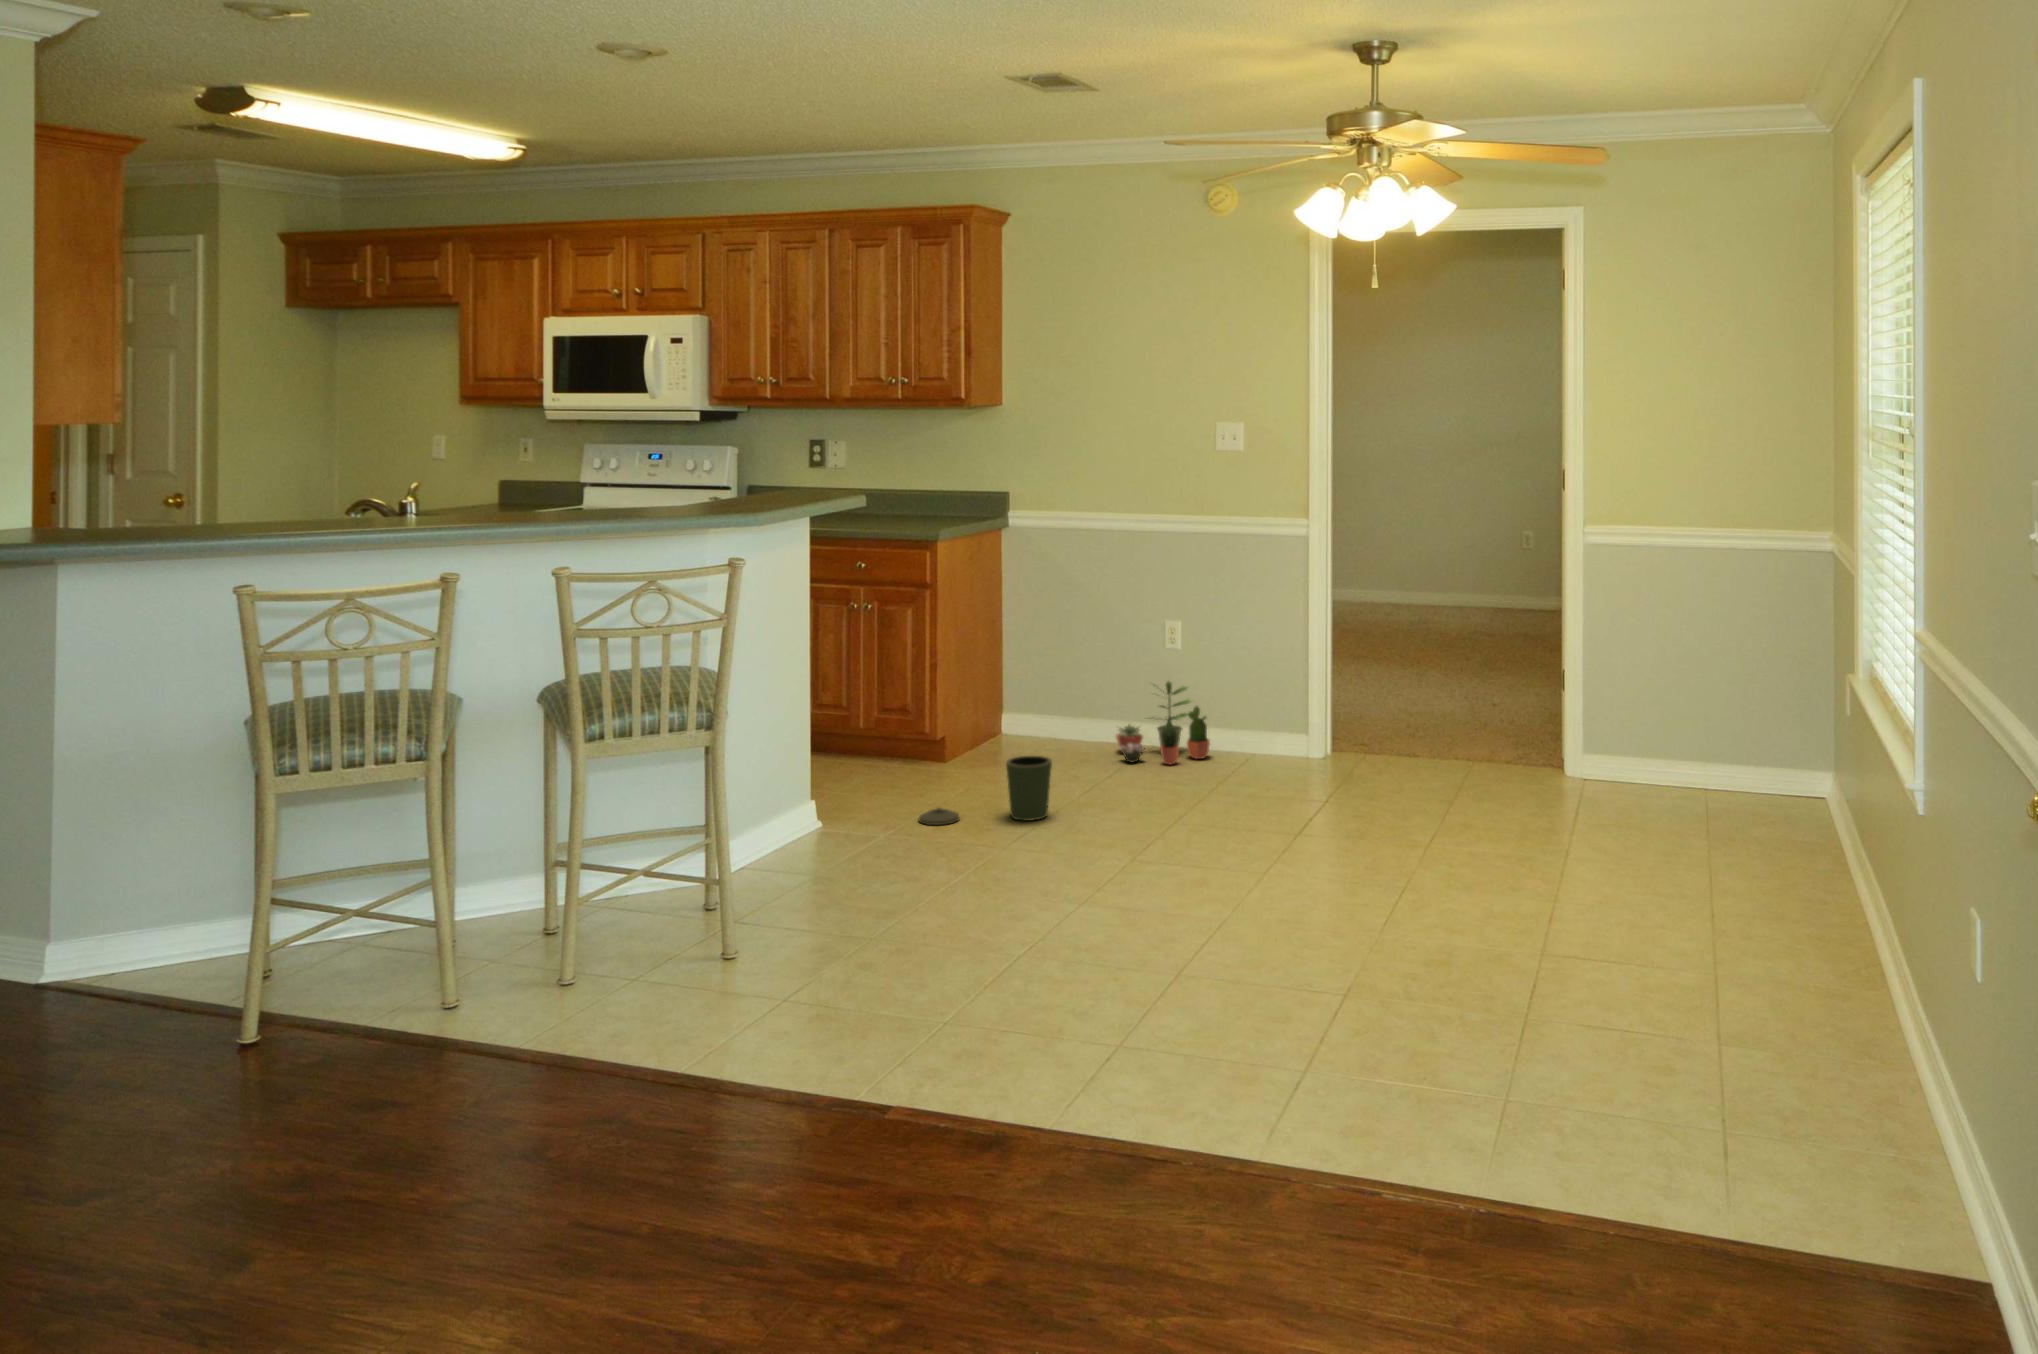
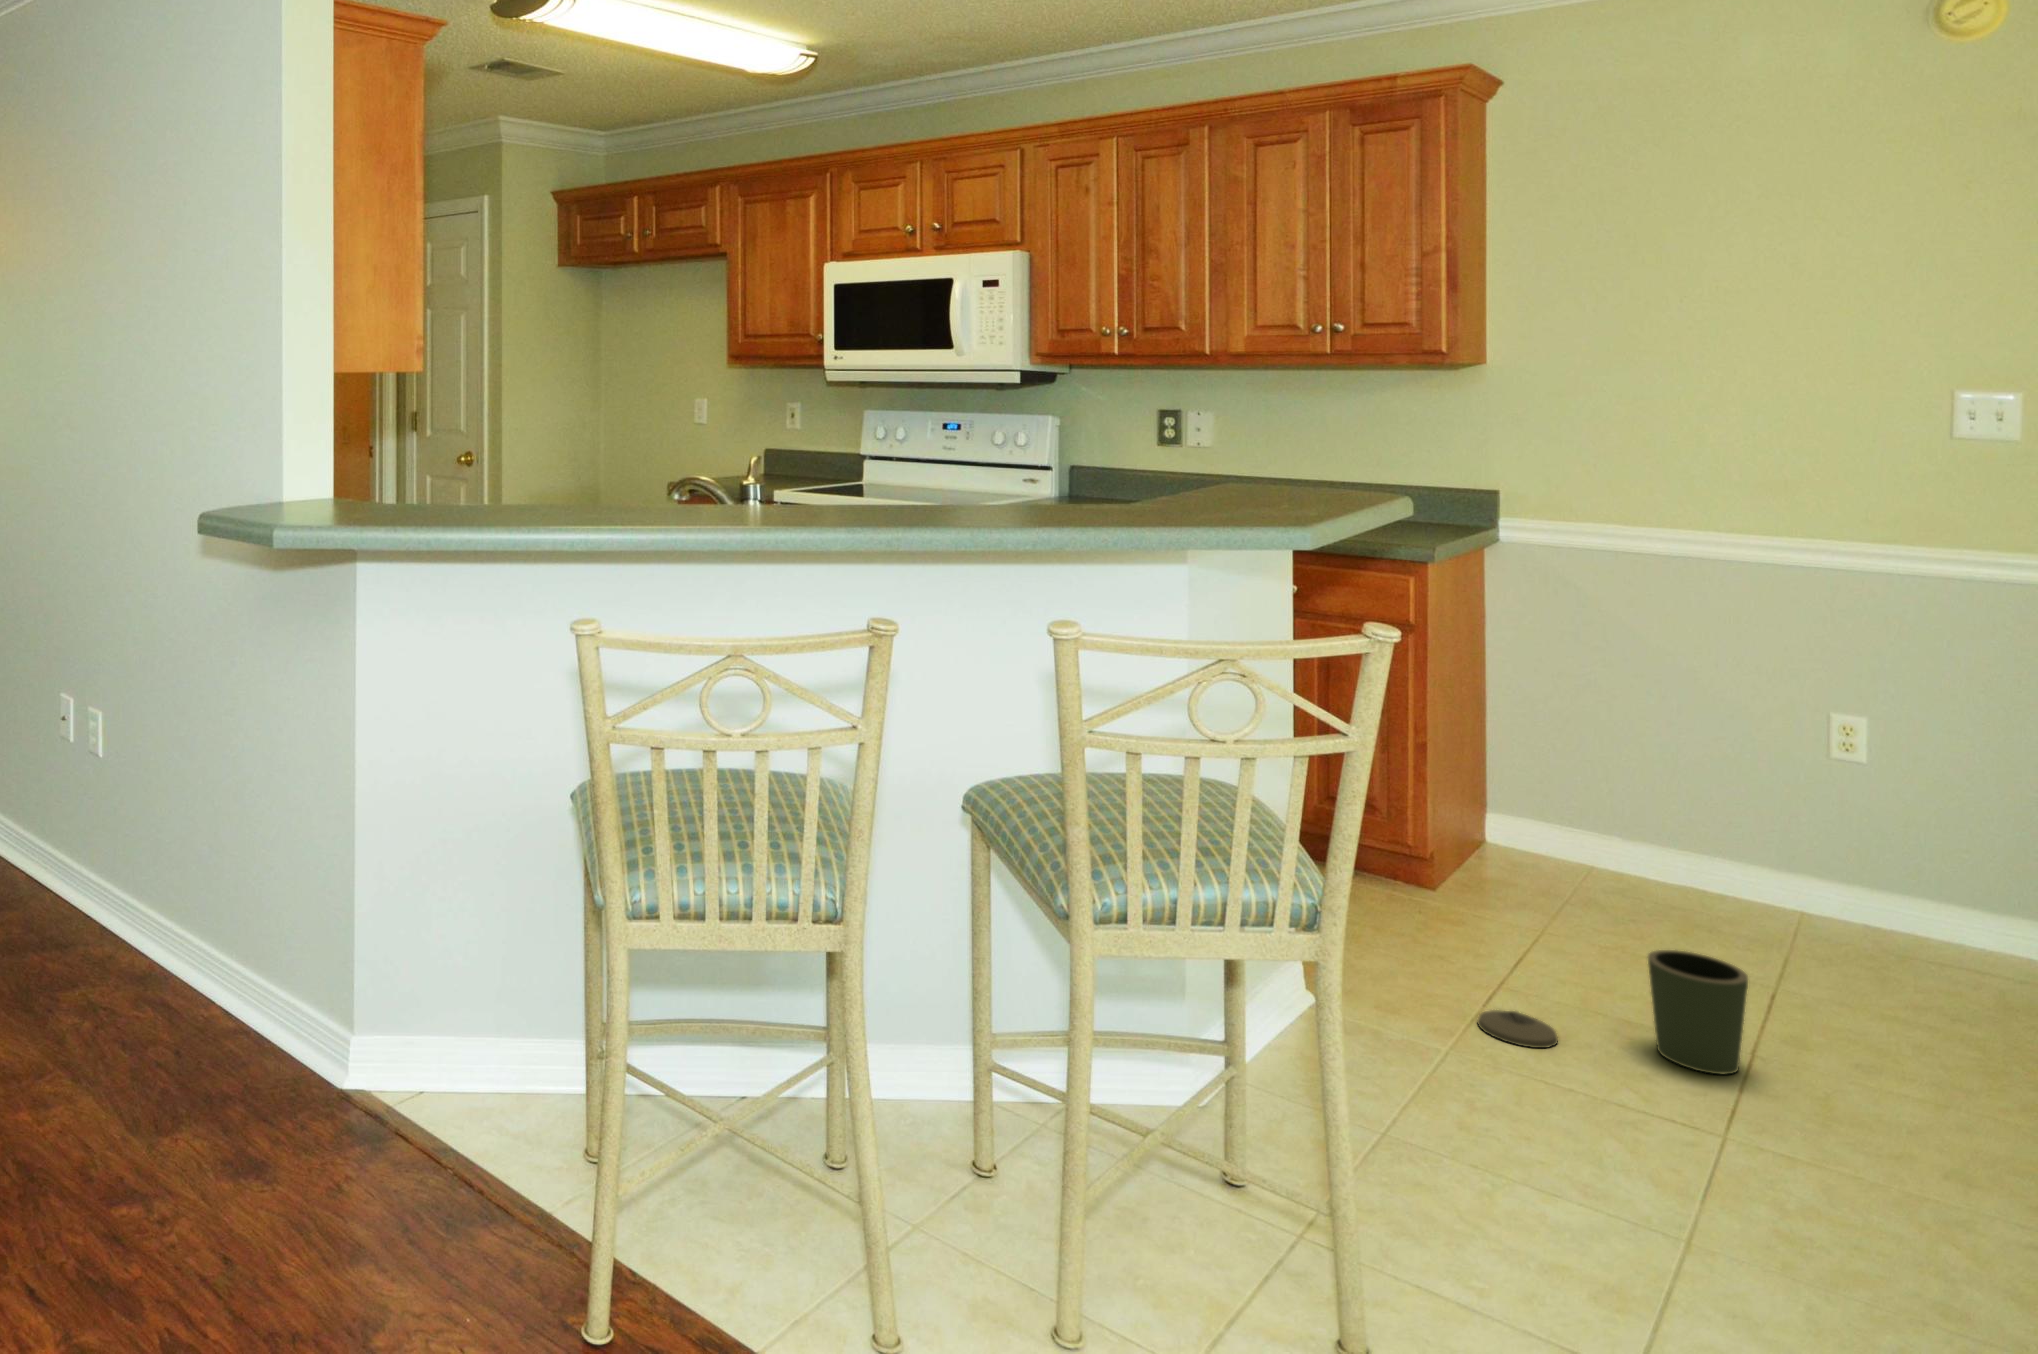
potted plant: present [1116,681,1210,765] -> none [1744,821,1975,979]

